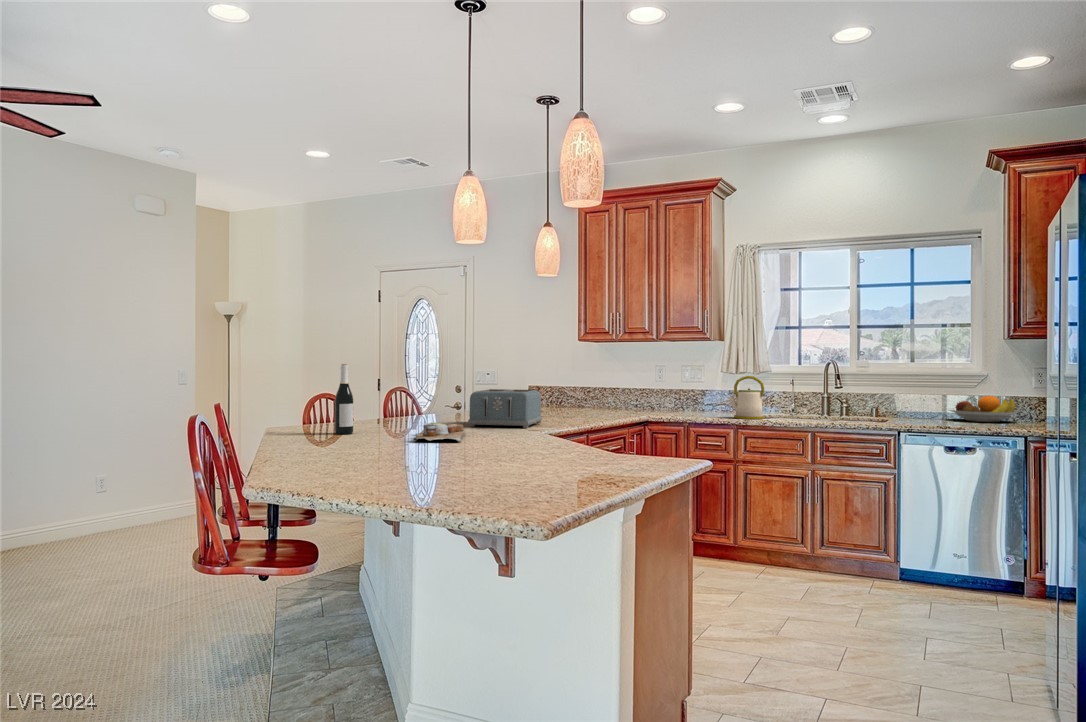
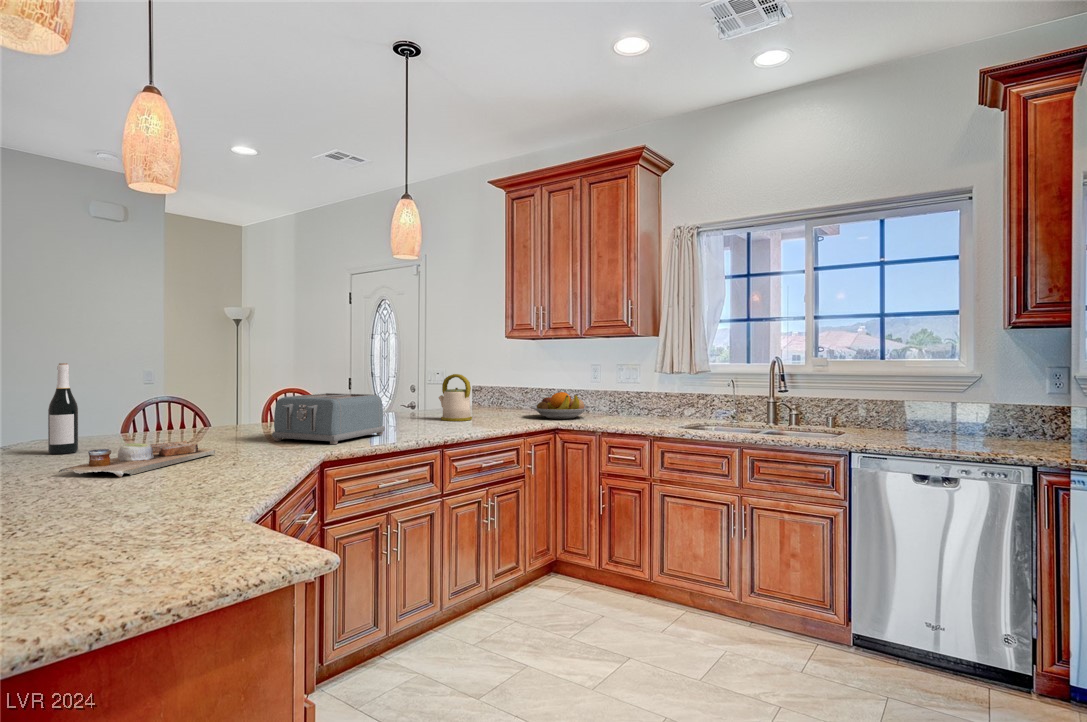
kettle: present [729,376,764,419] -> present [439,374,472,421]
fruit bowl: present [949,396,1018,422] -> present [530,392,591,419]

